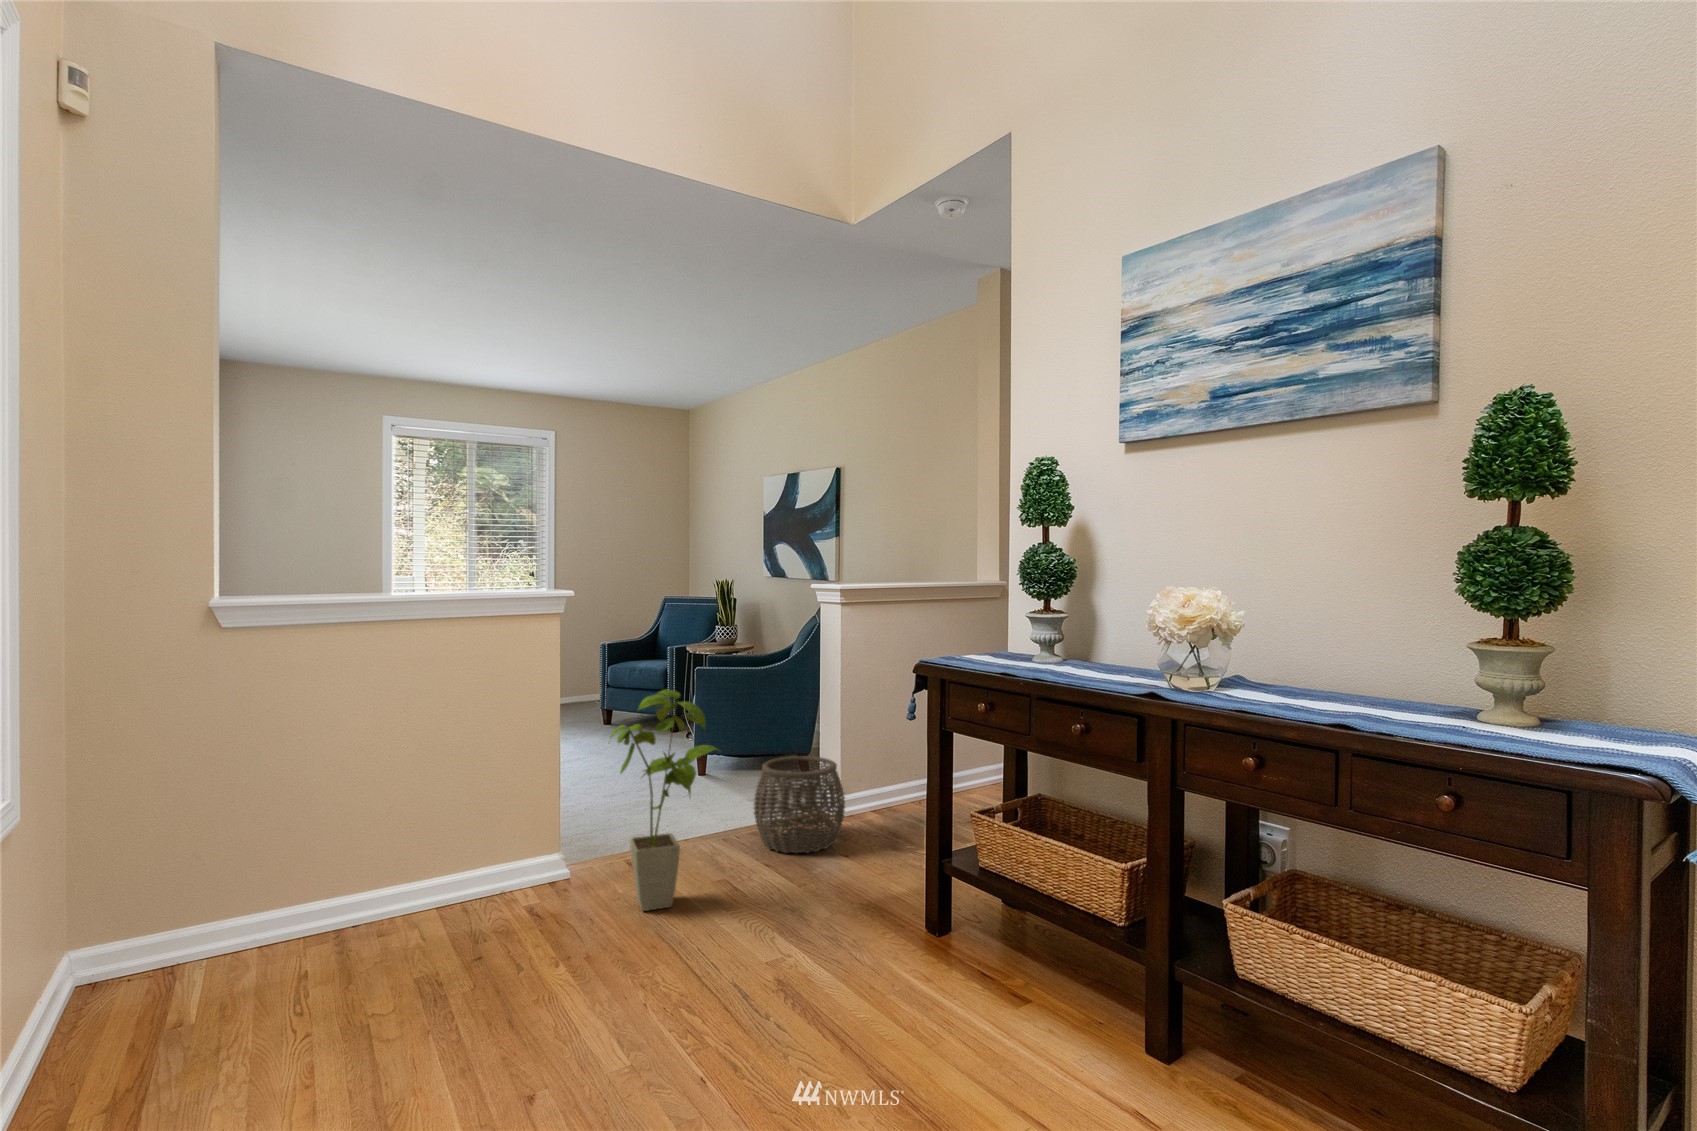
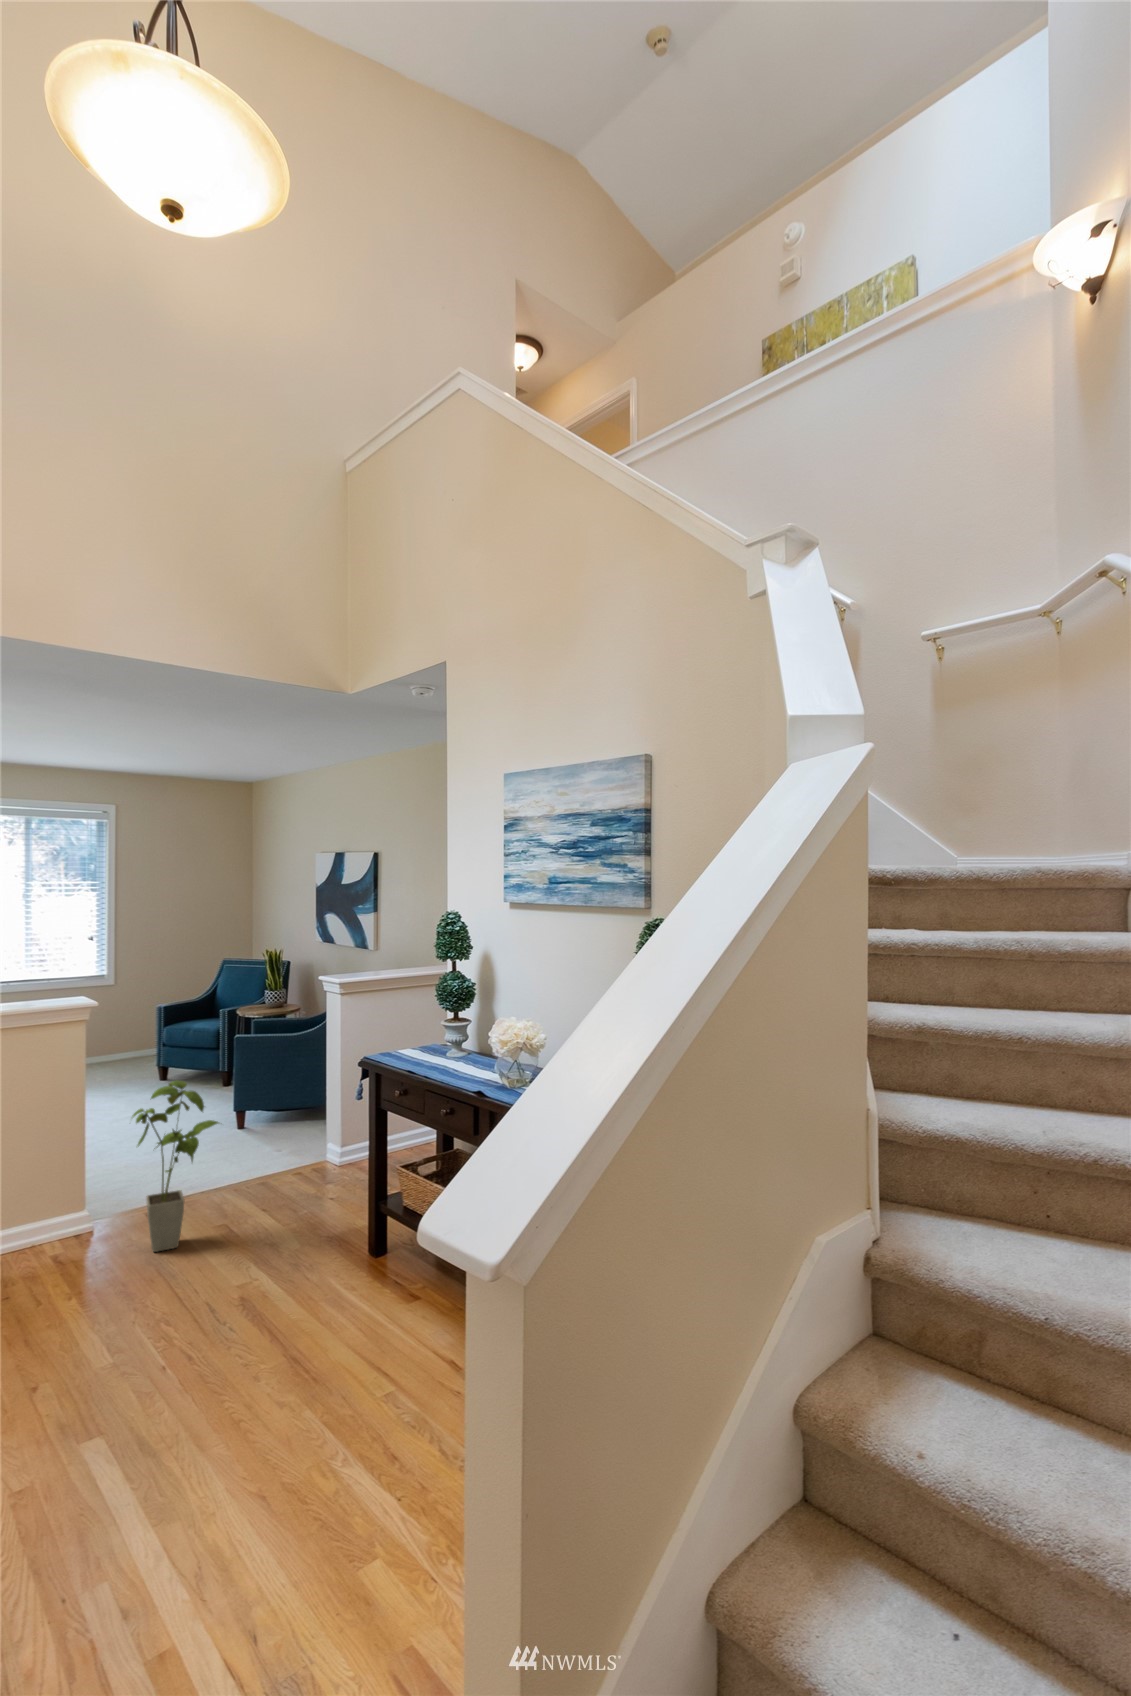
woven basket: present [754,756,845,853] -> none [259,1119,336,1200]

